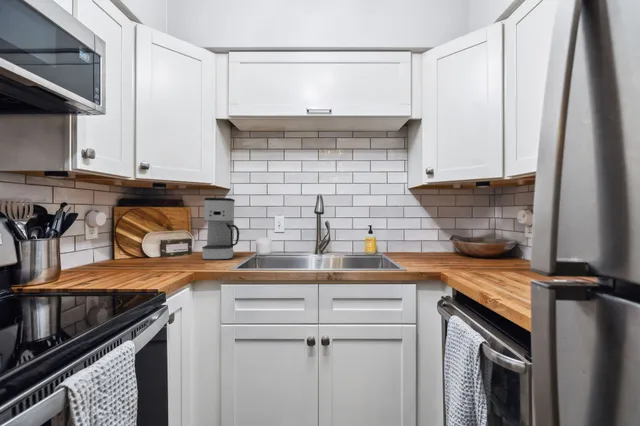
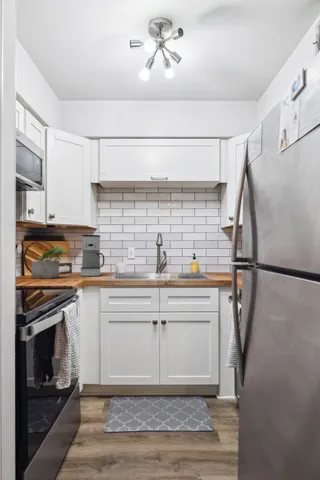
potted plant: none [117,214,181,267] -> present [32,246,68,279]

